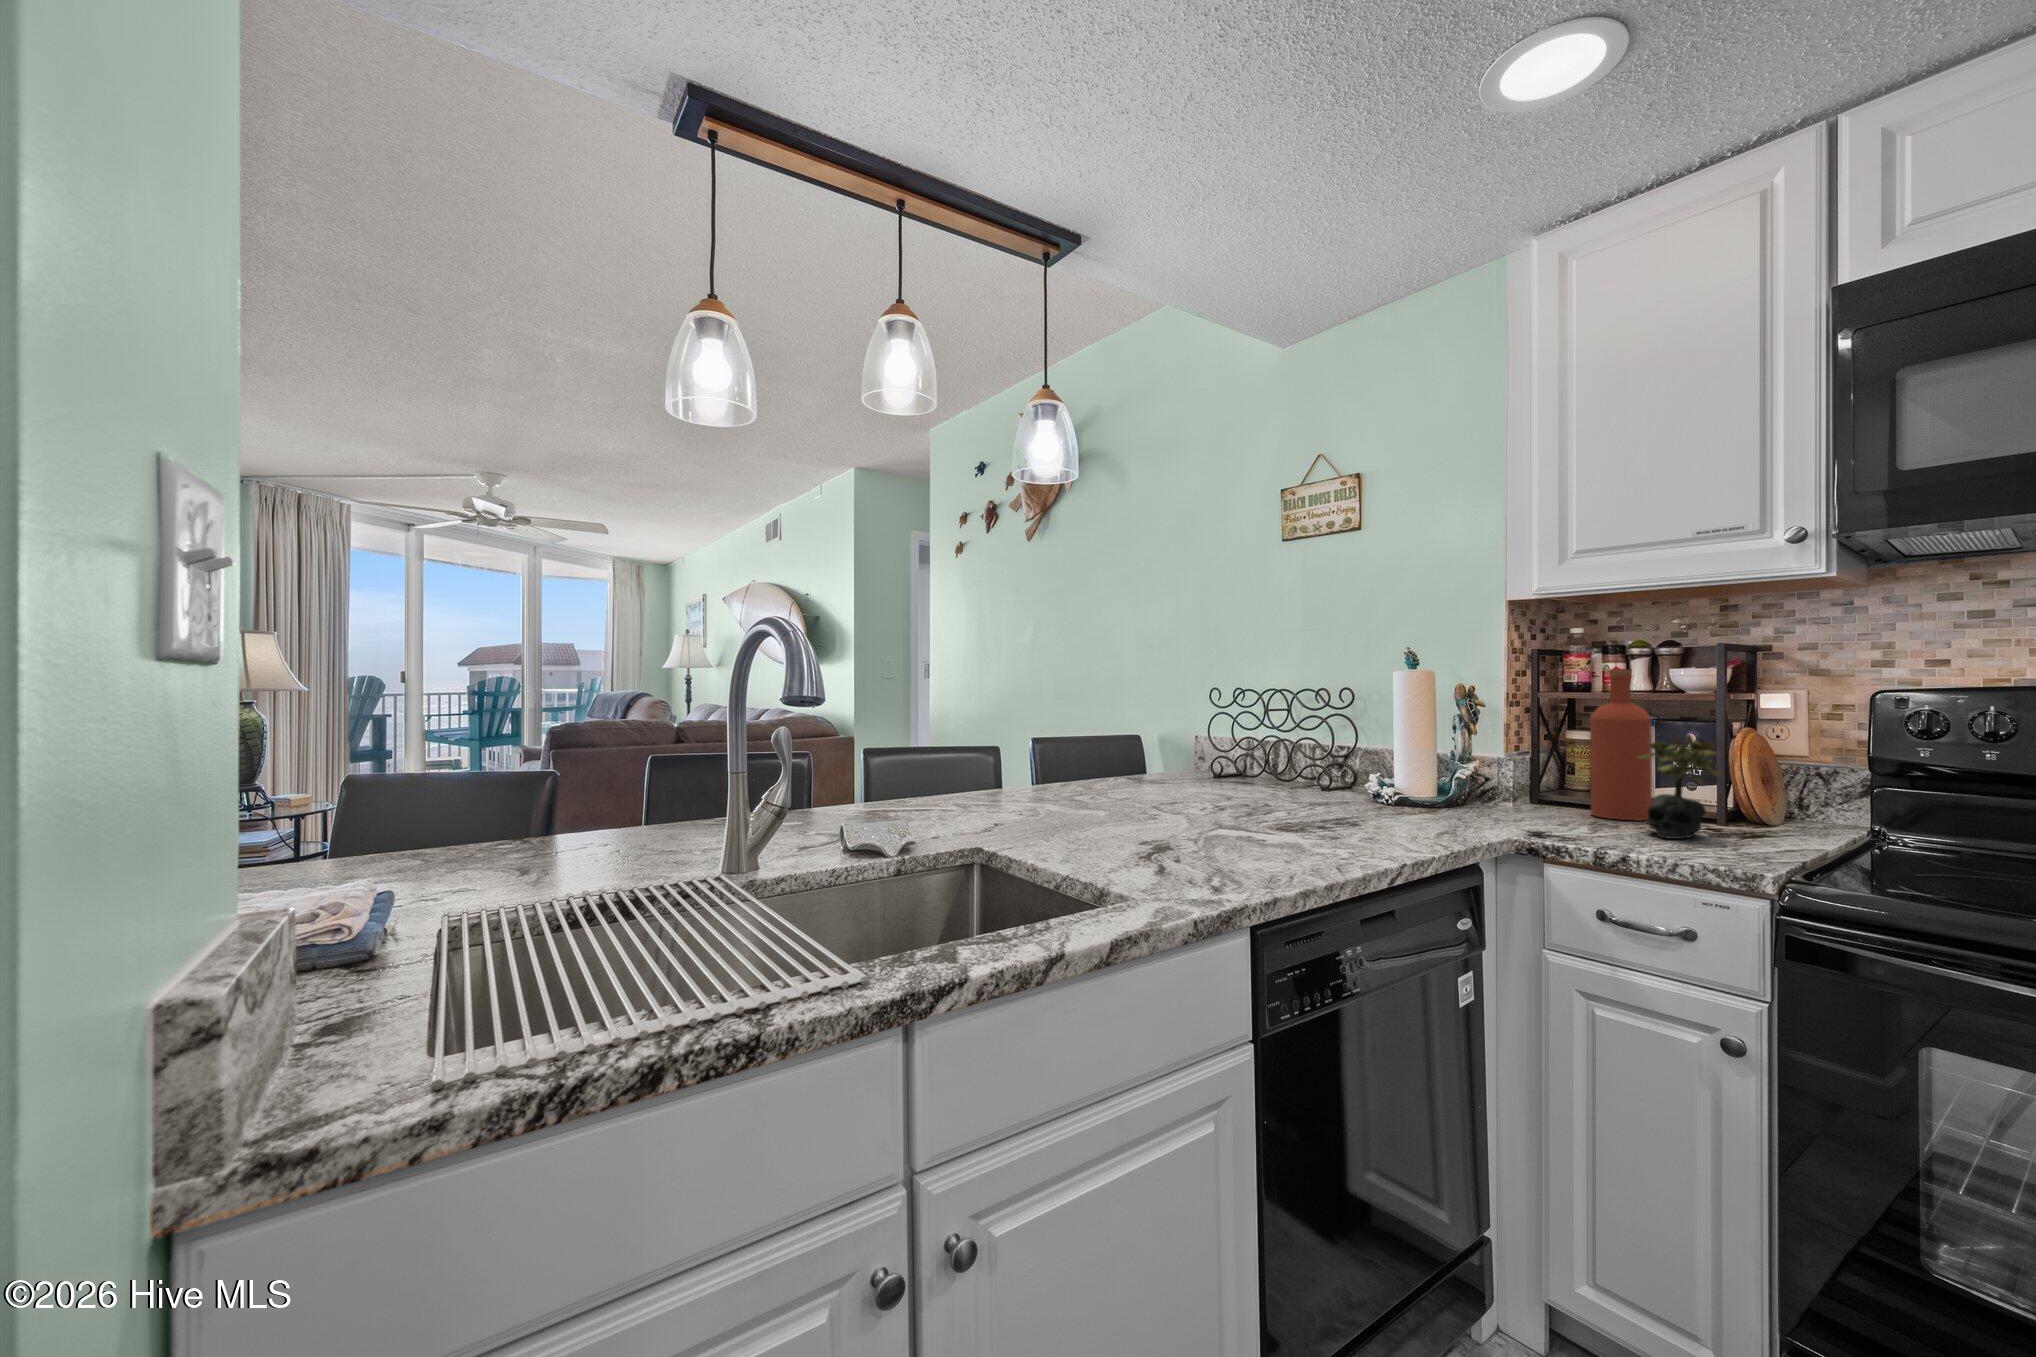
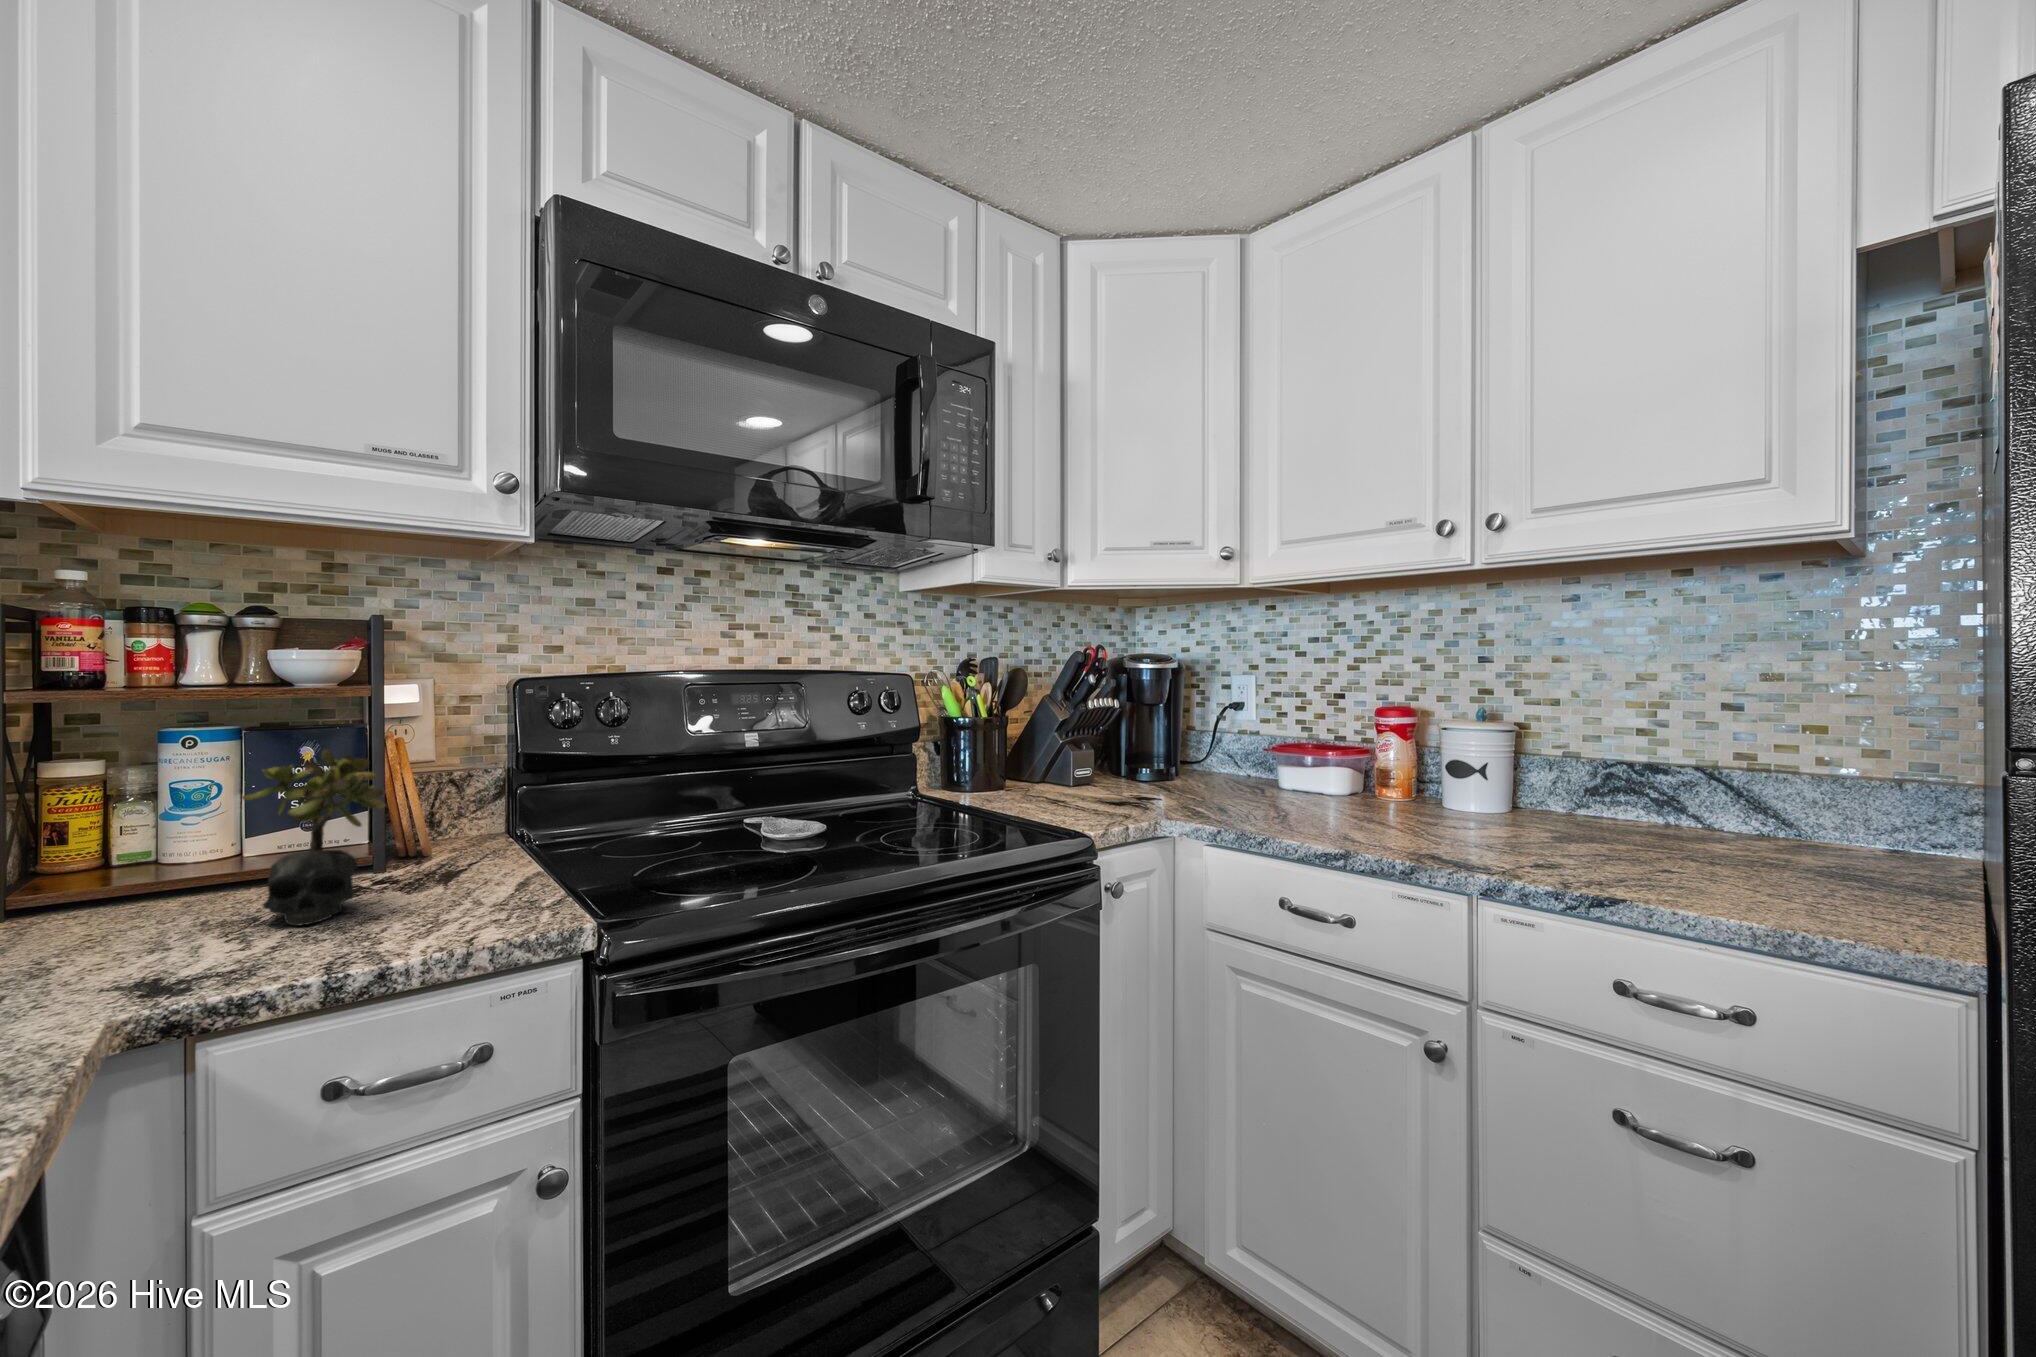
bottle: present [1590,670,1652,820] -> none [122,648,246,913]

